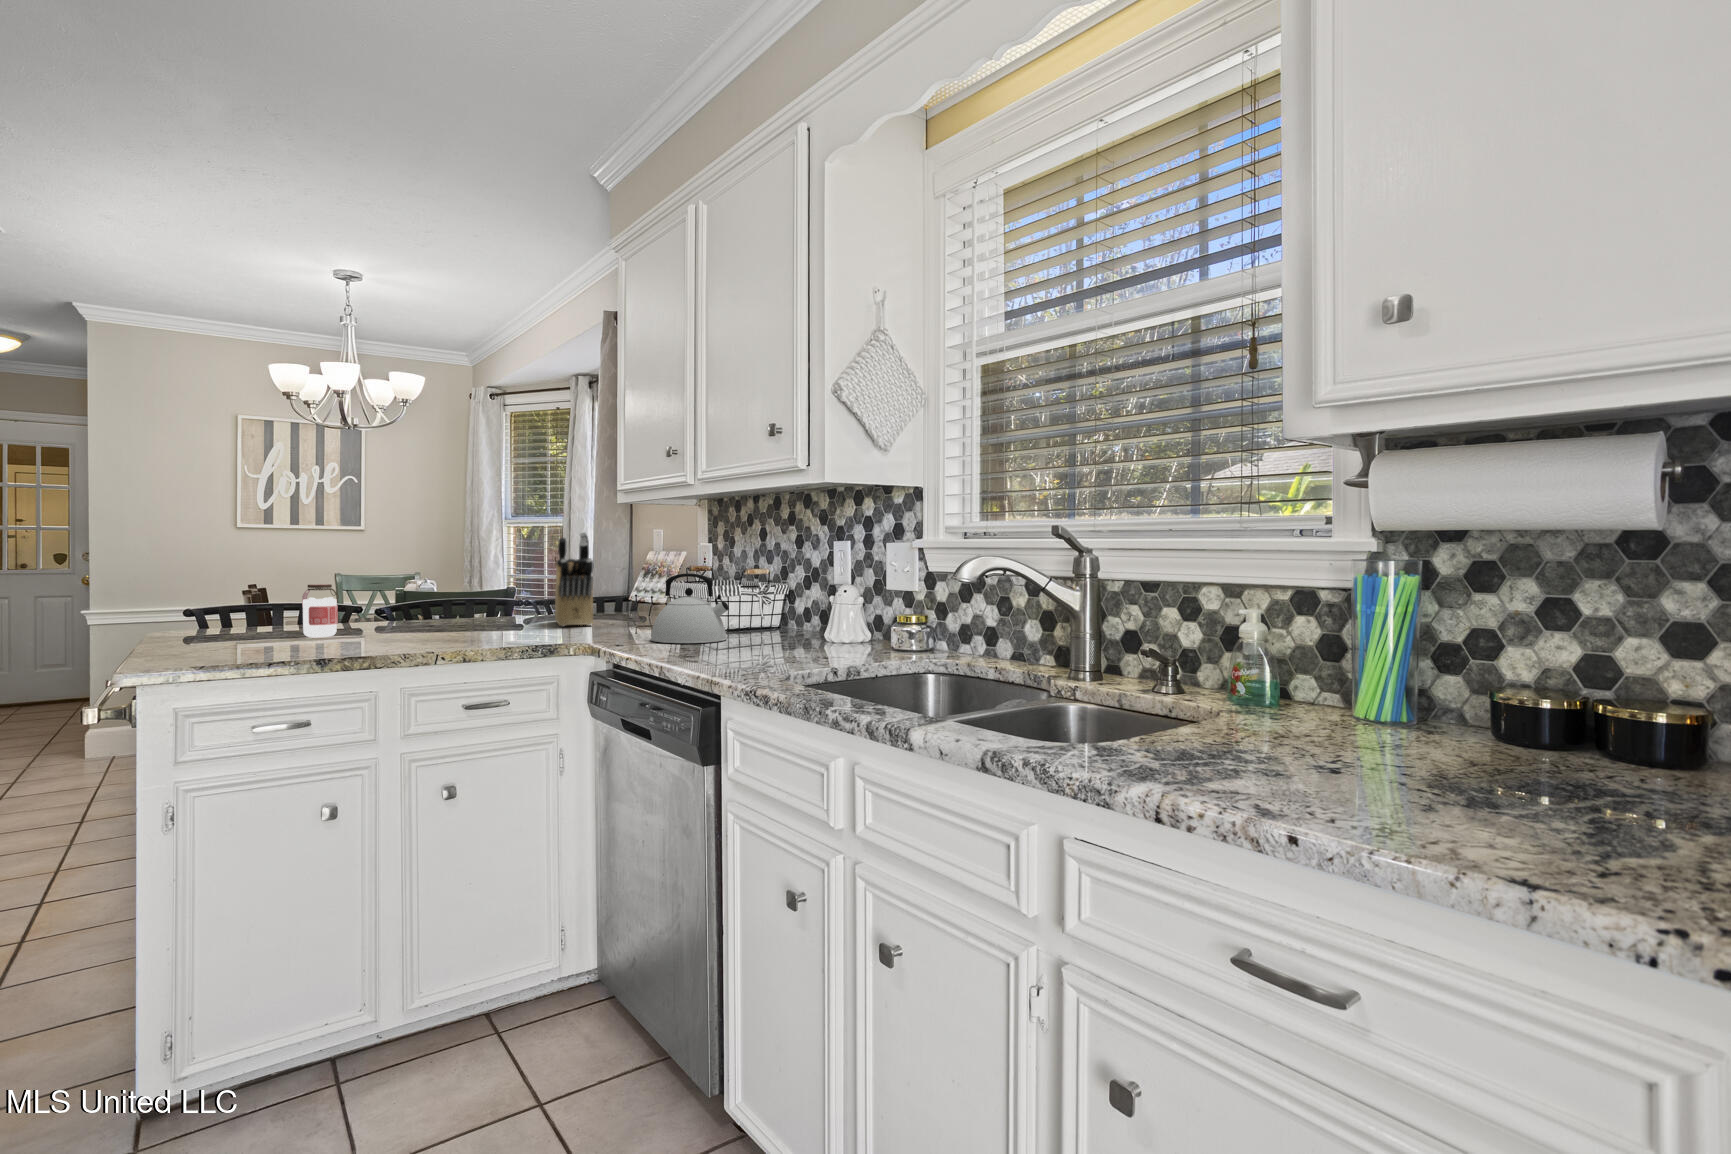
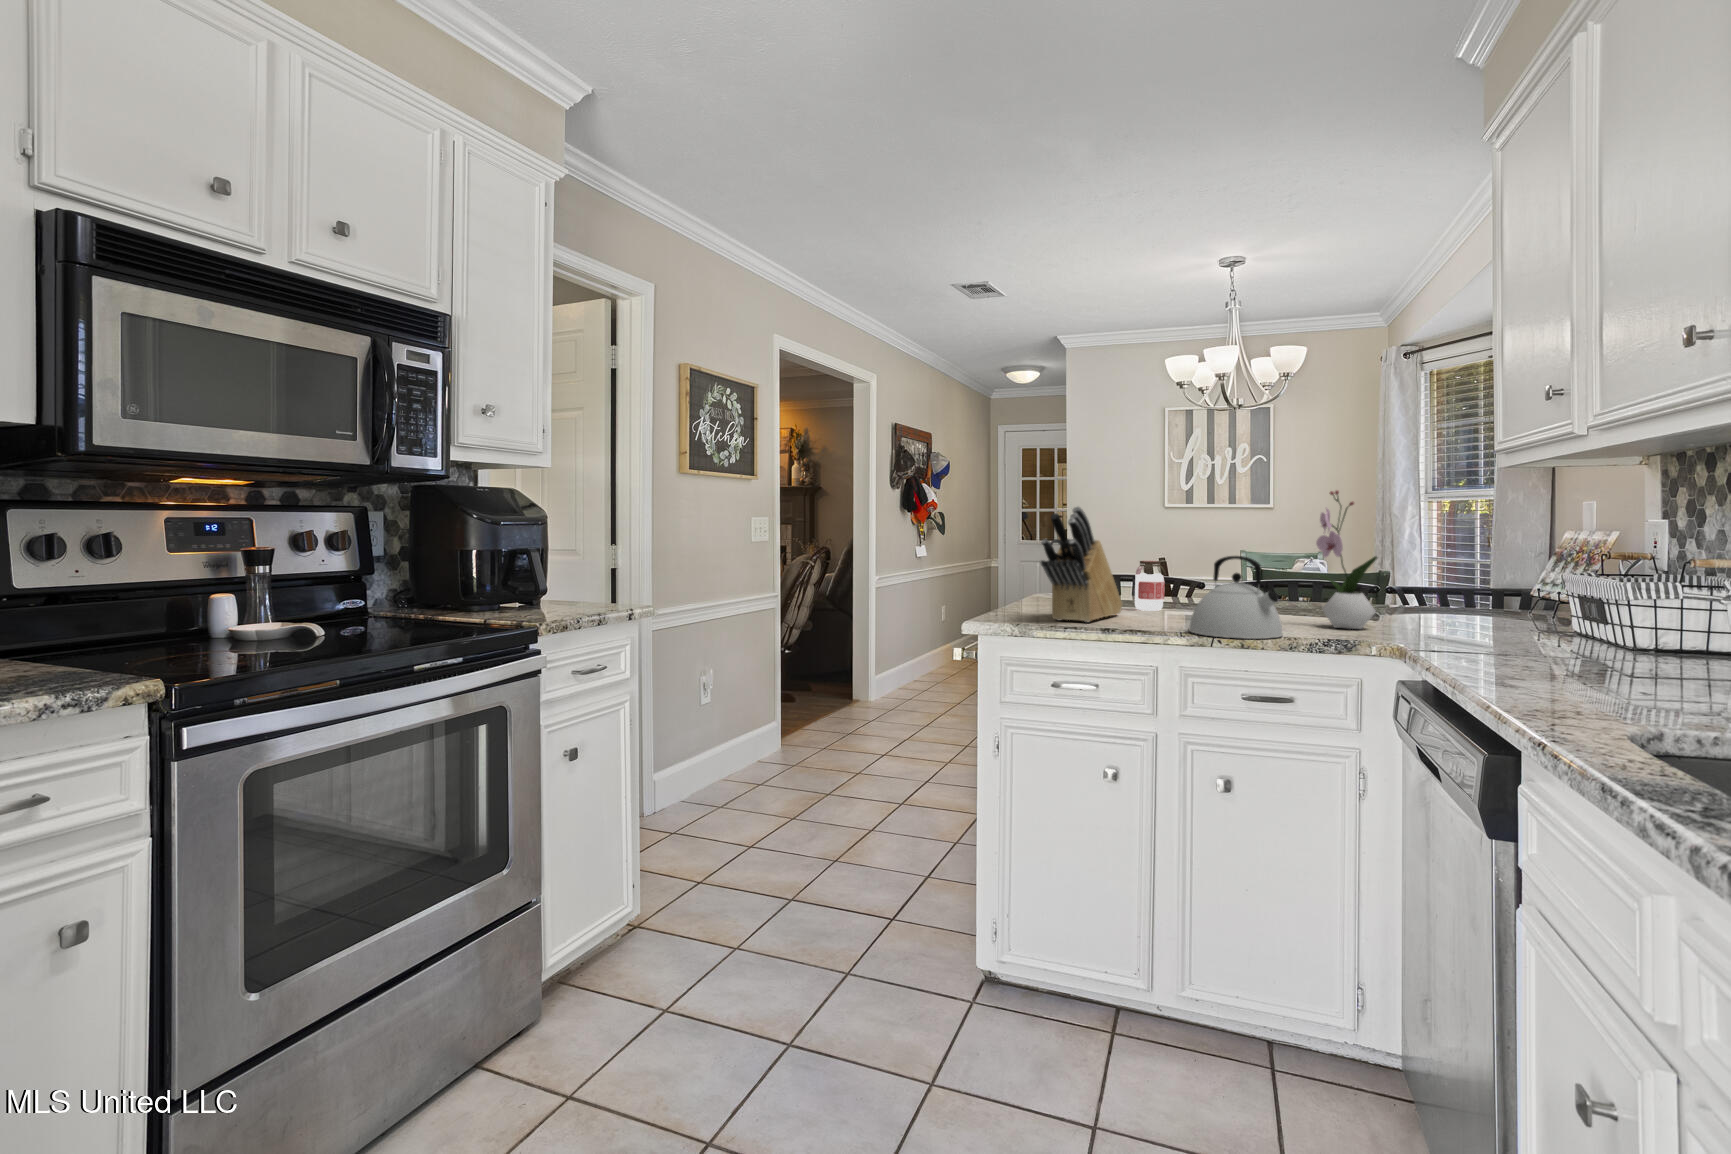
flower arrangement: none [496,516,549,636] -> present [1316,491,1377,629]
knife block: present [555,532,593,626] -> present [1040,506,1122,622]
kettle: present [651,573,729,643] -> present [1189,556,1283,639]

